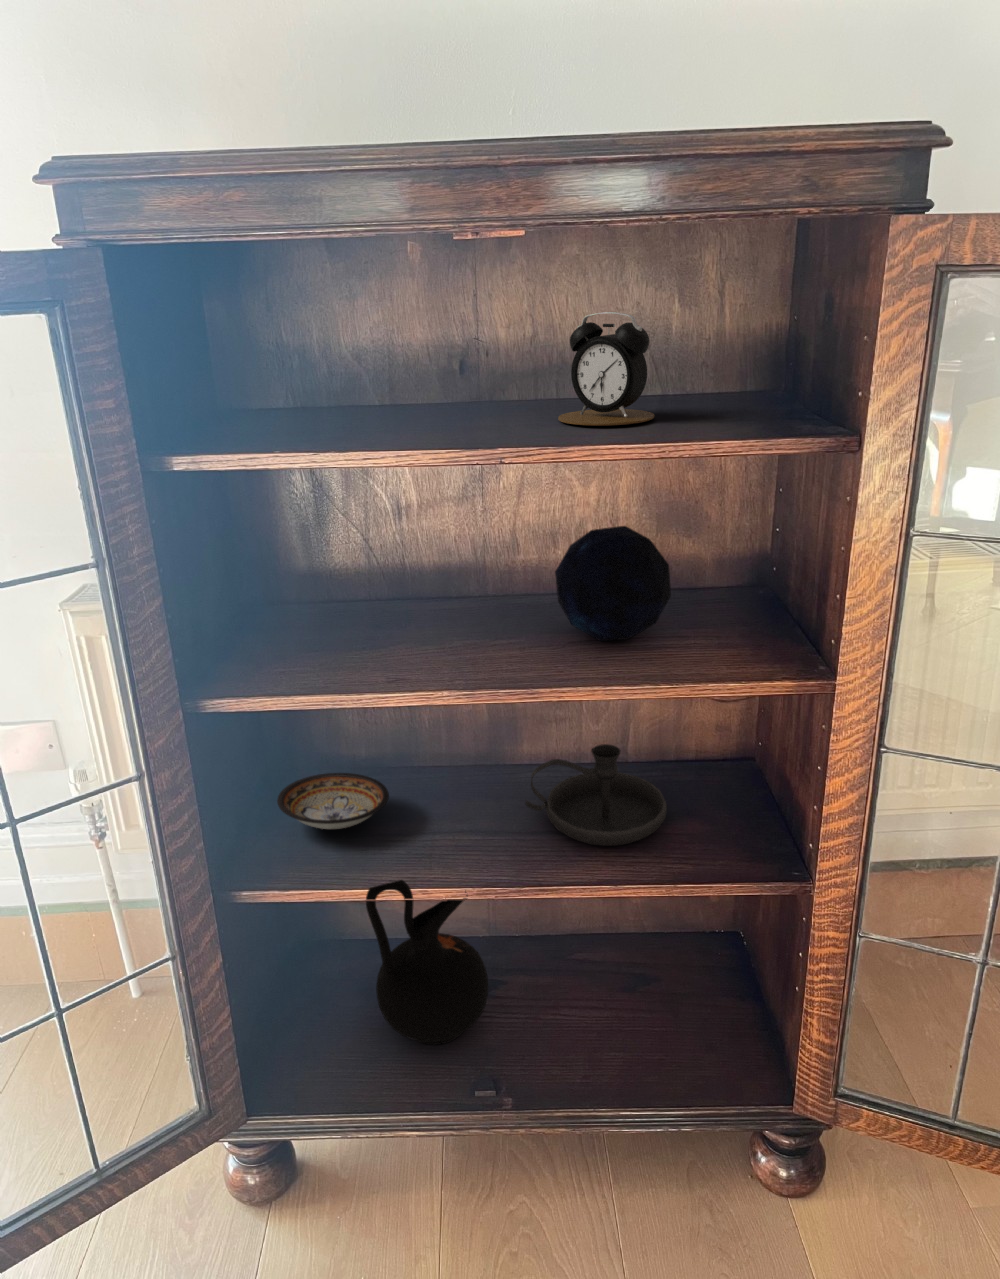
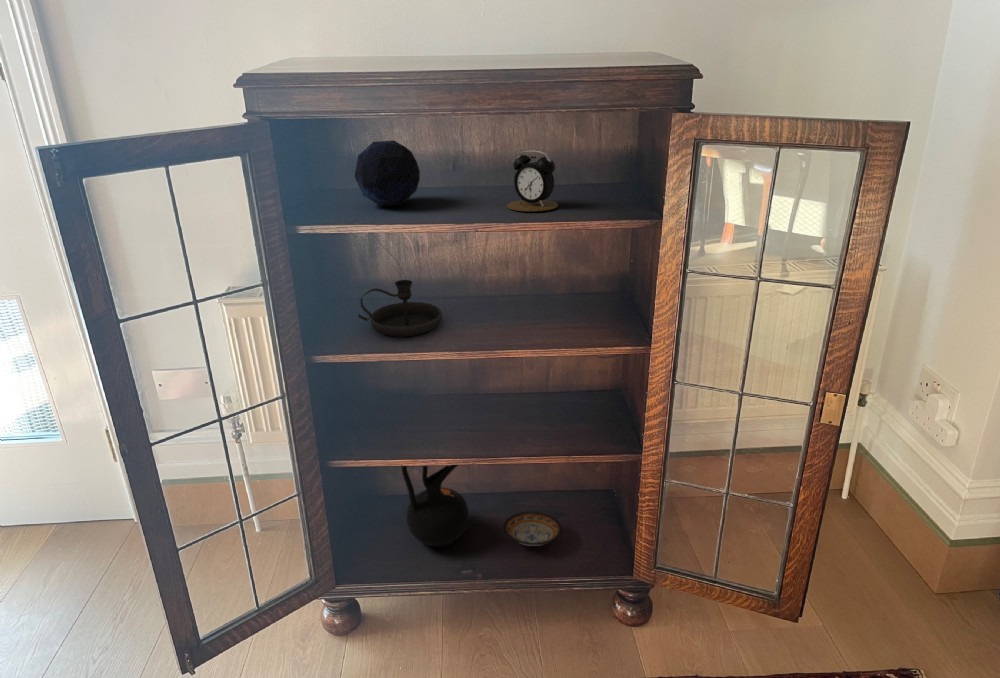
decorative orb: present [555,526,671,641] -> present [355,140,420,207]
candlestick: present [526,744,667,846] -> present [358,280,442,337]
ceramic bowl: present [277,773,389,829] -> present [503,512,562,546]

